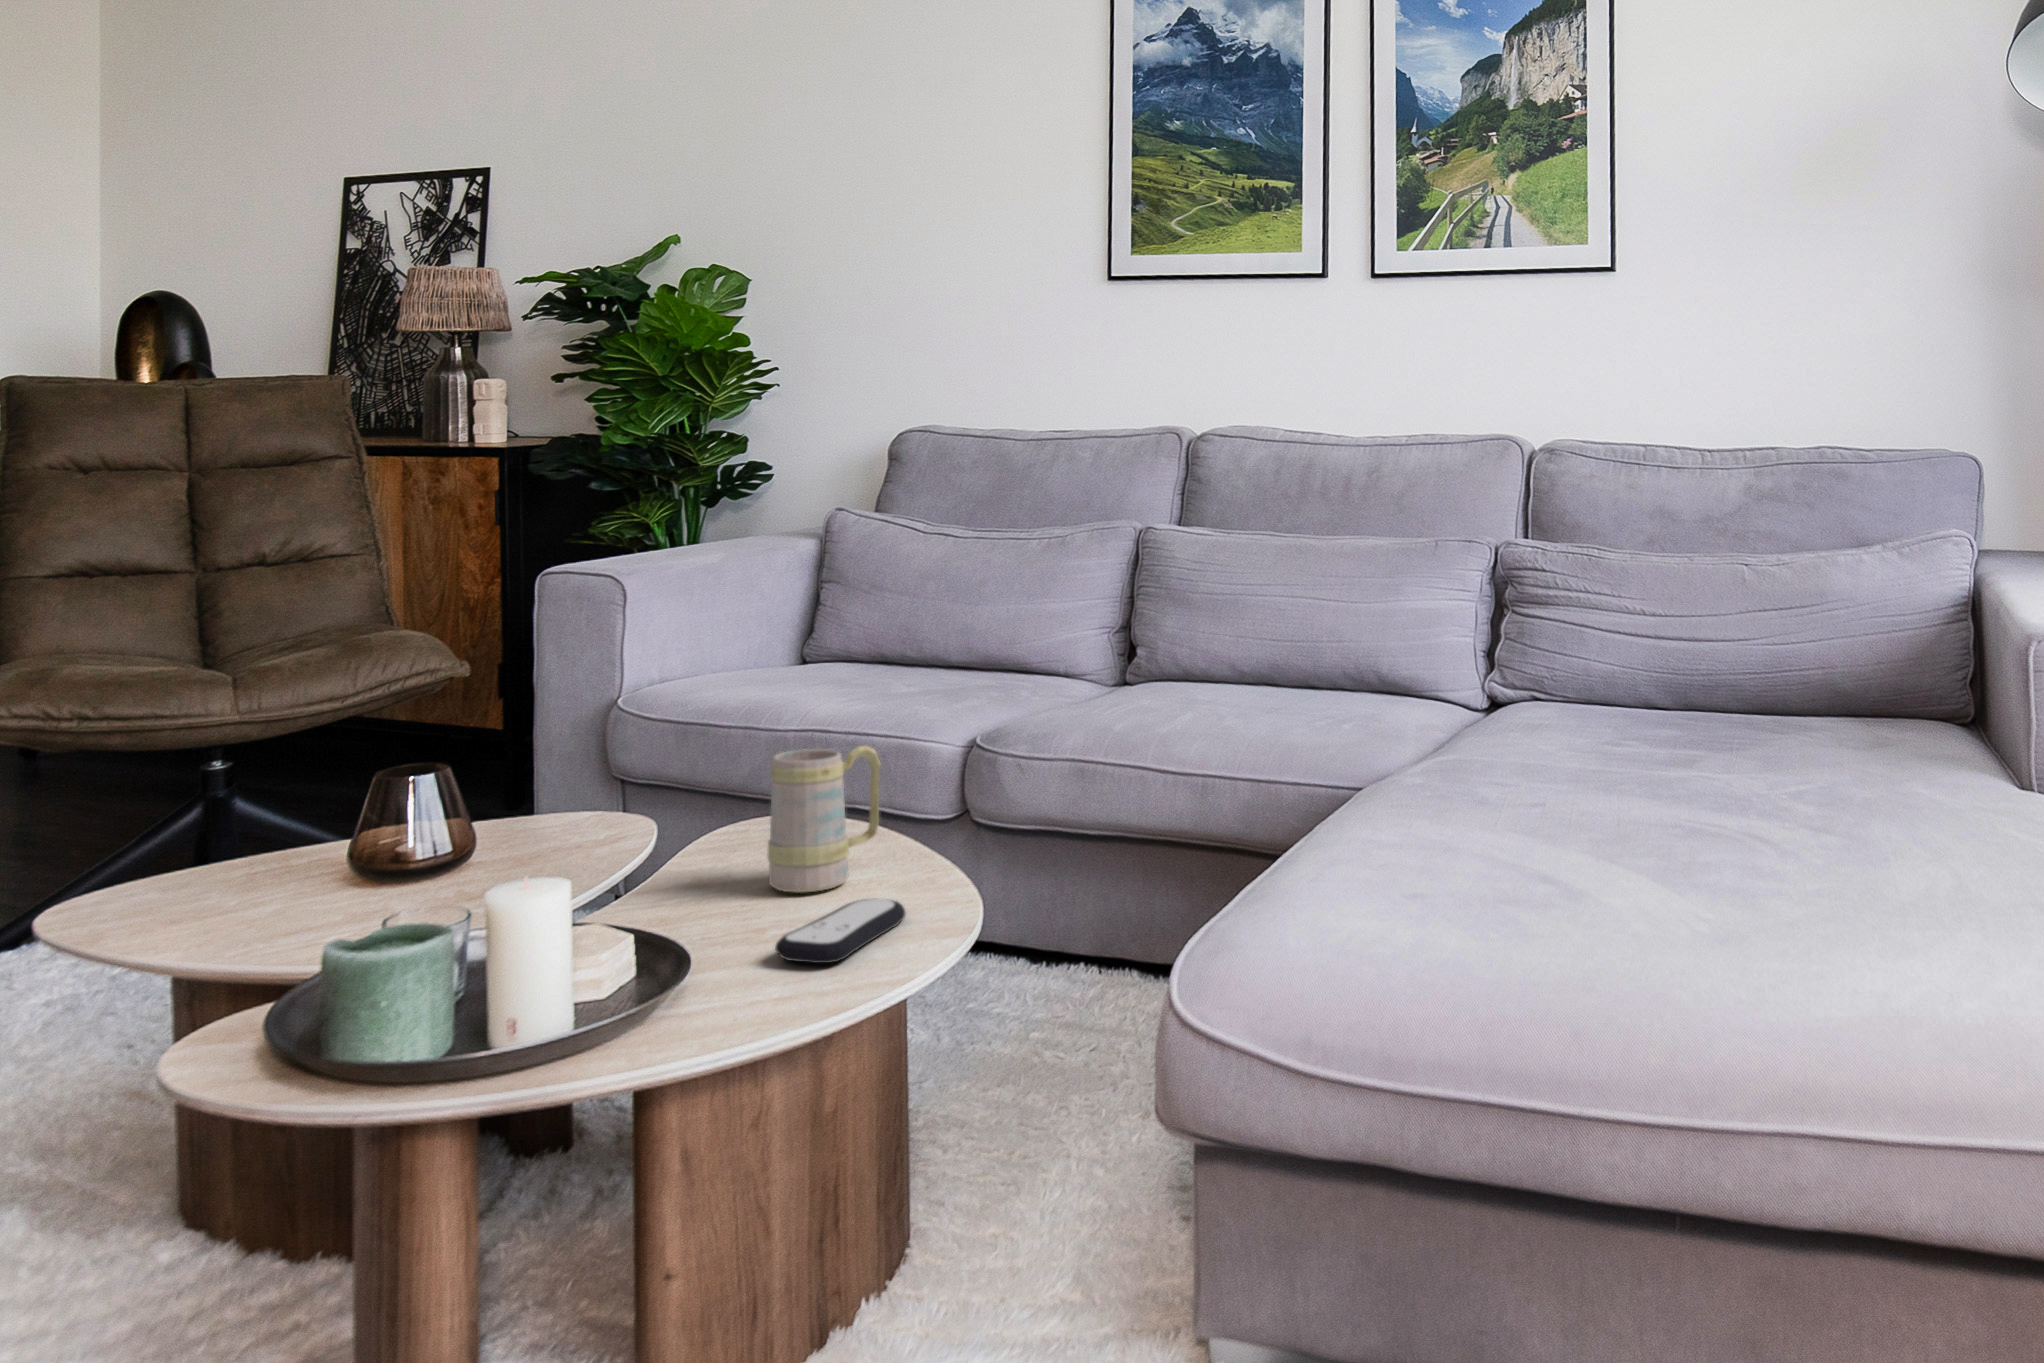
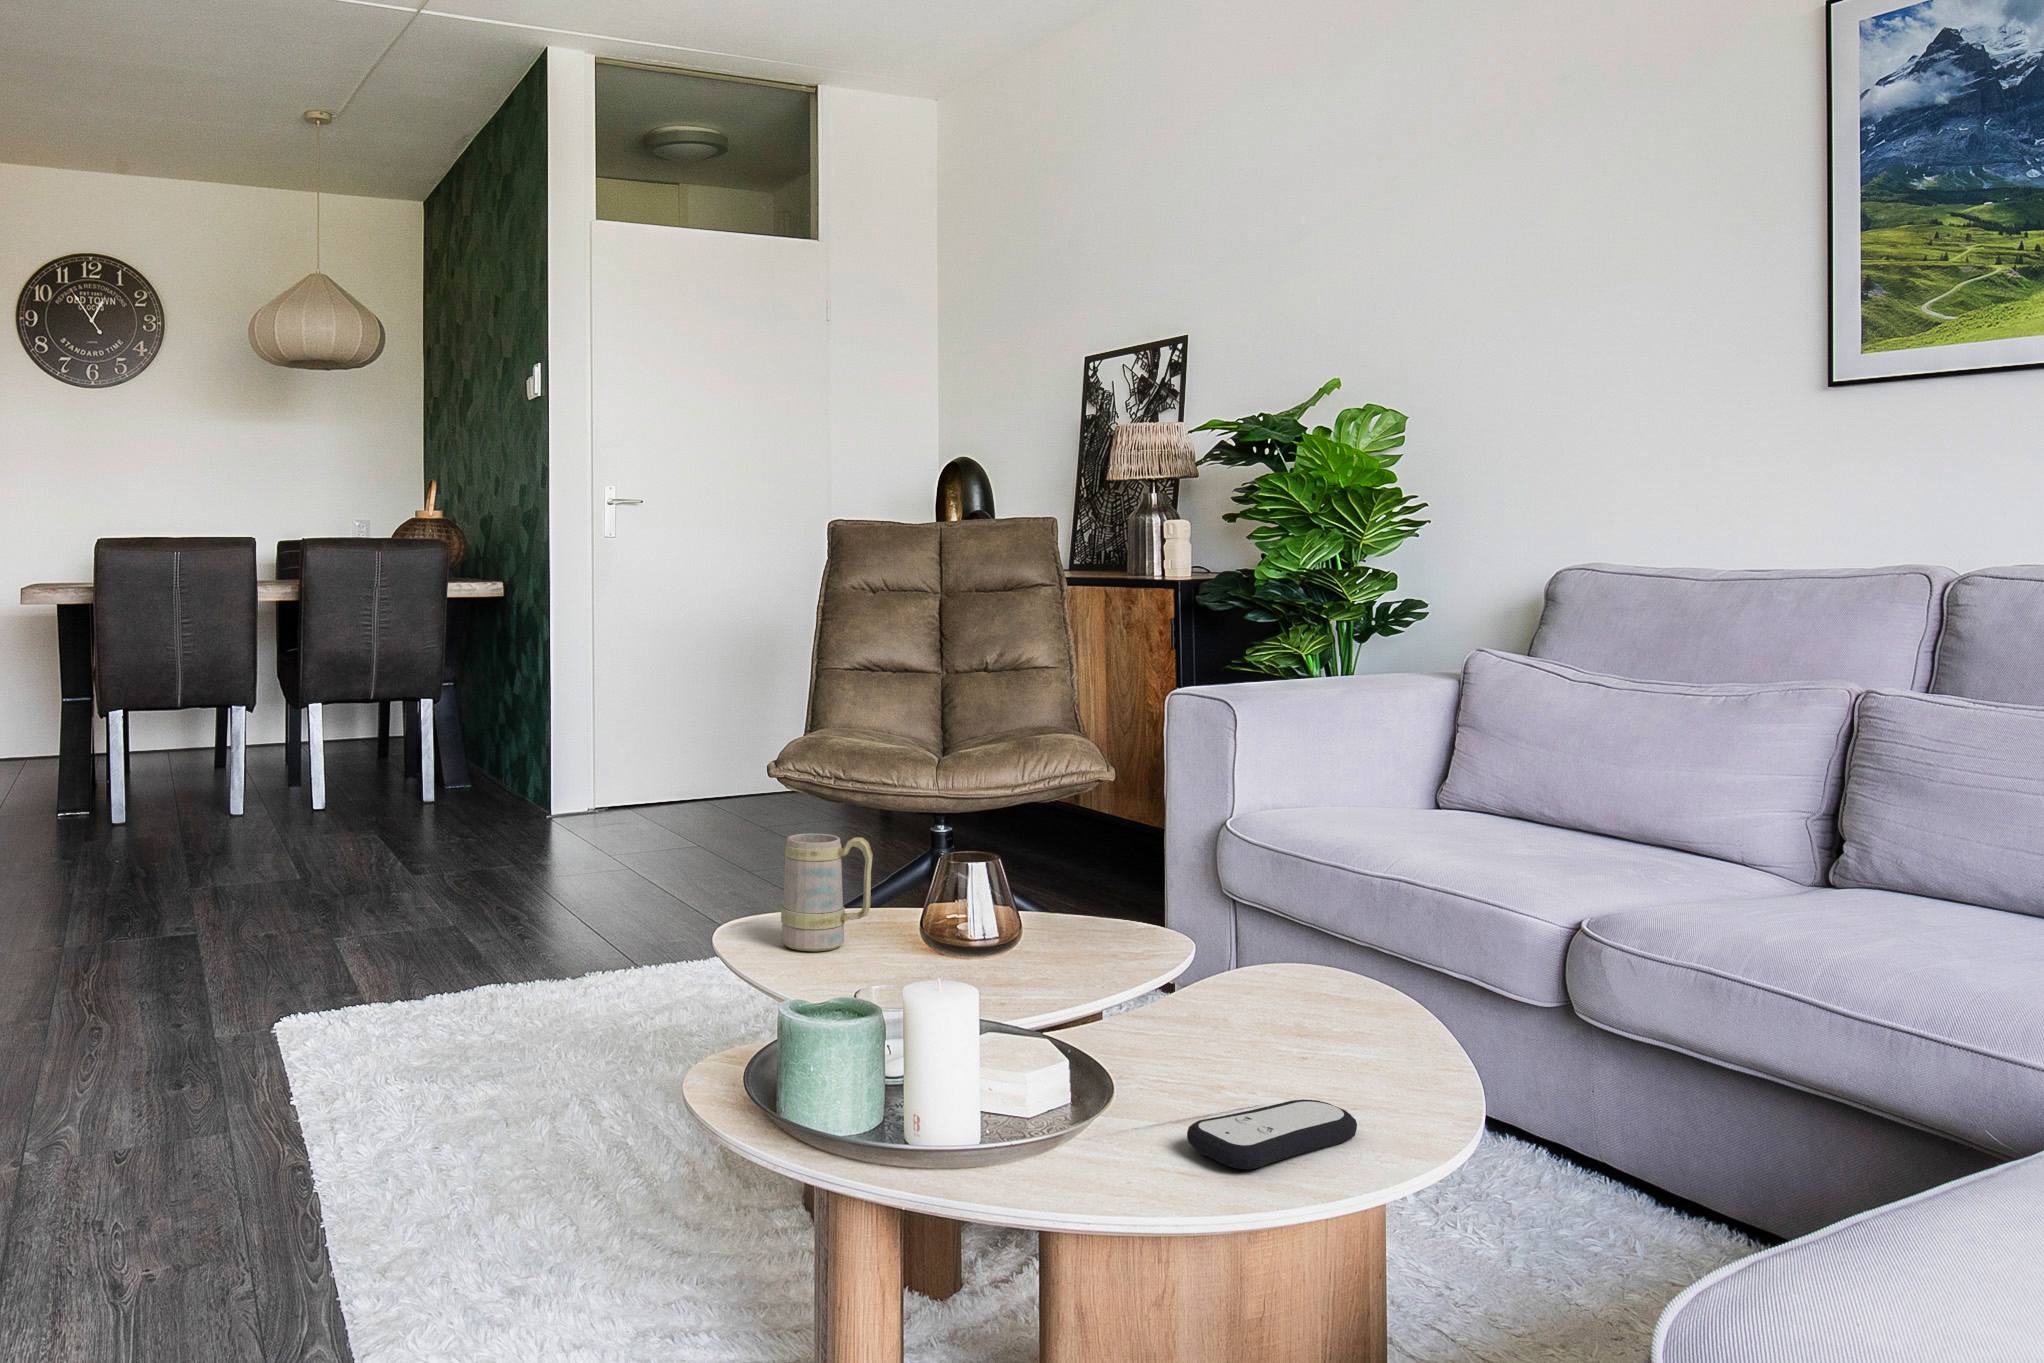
mug: present [768,746,880,893] -> present [781,833,873,951]

